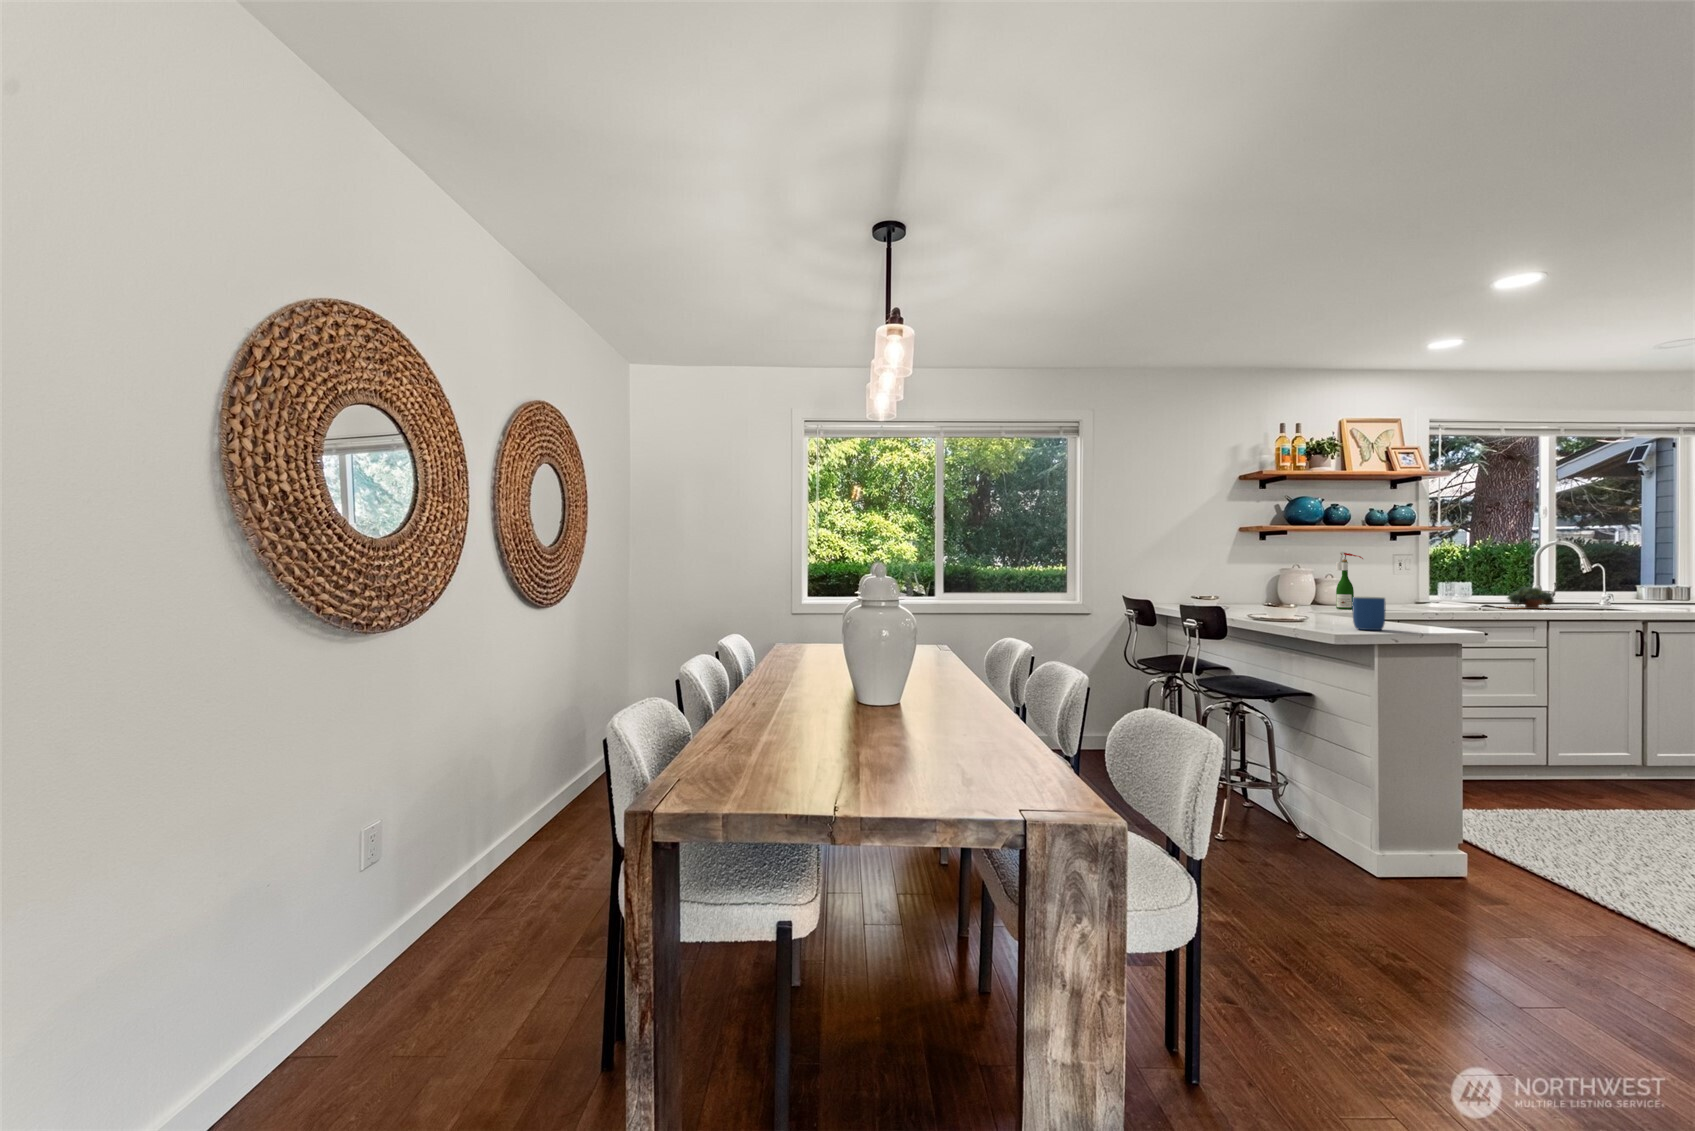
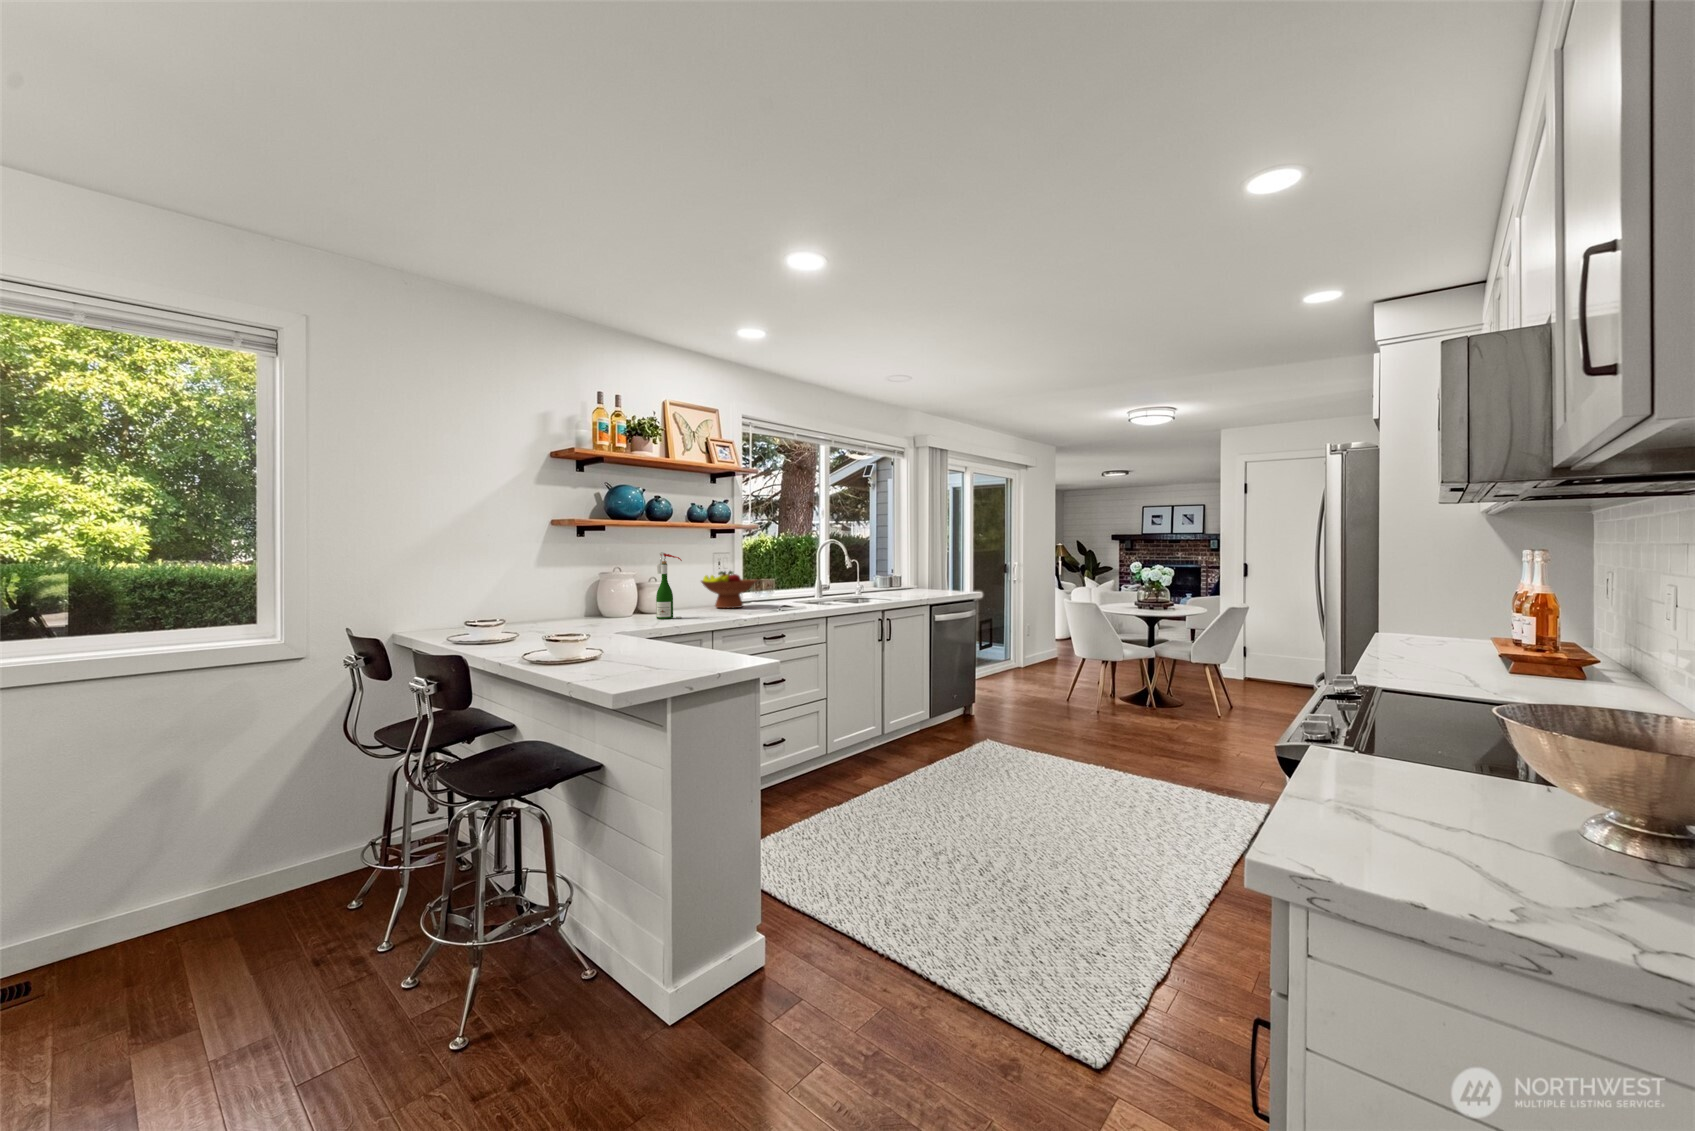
fruit bowl: none [1379,570,1450,606] -> present [701,571,756,608]
succulent plant: present [1507,587,1554,609] -> none [790,584,837,607]
mug: present [1352,597,1386,630] -> none [645,626,682,674]

